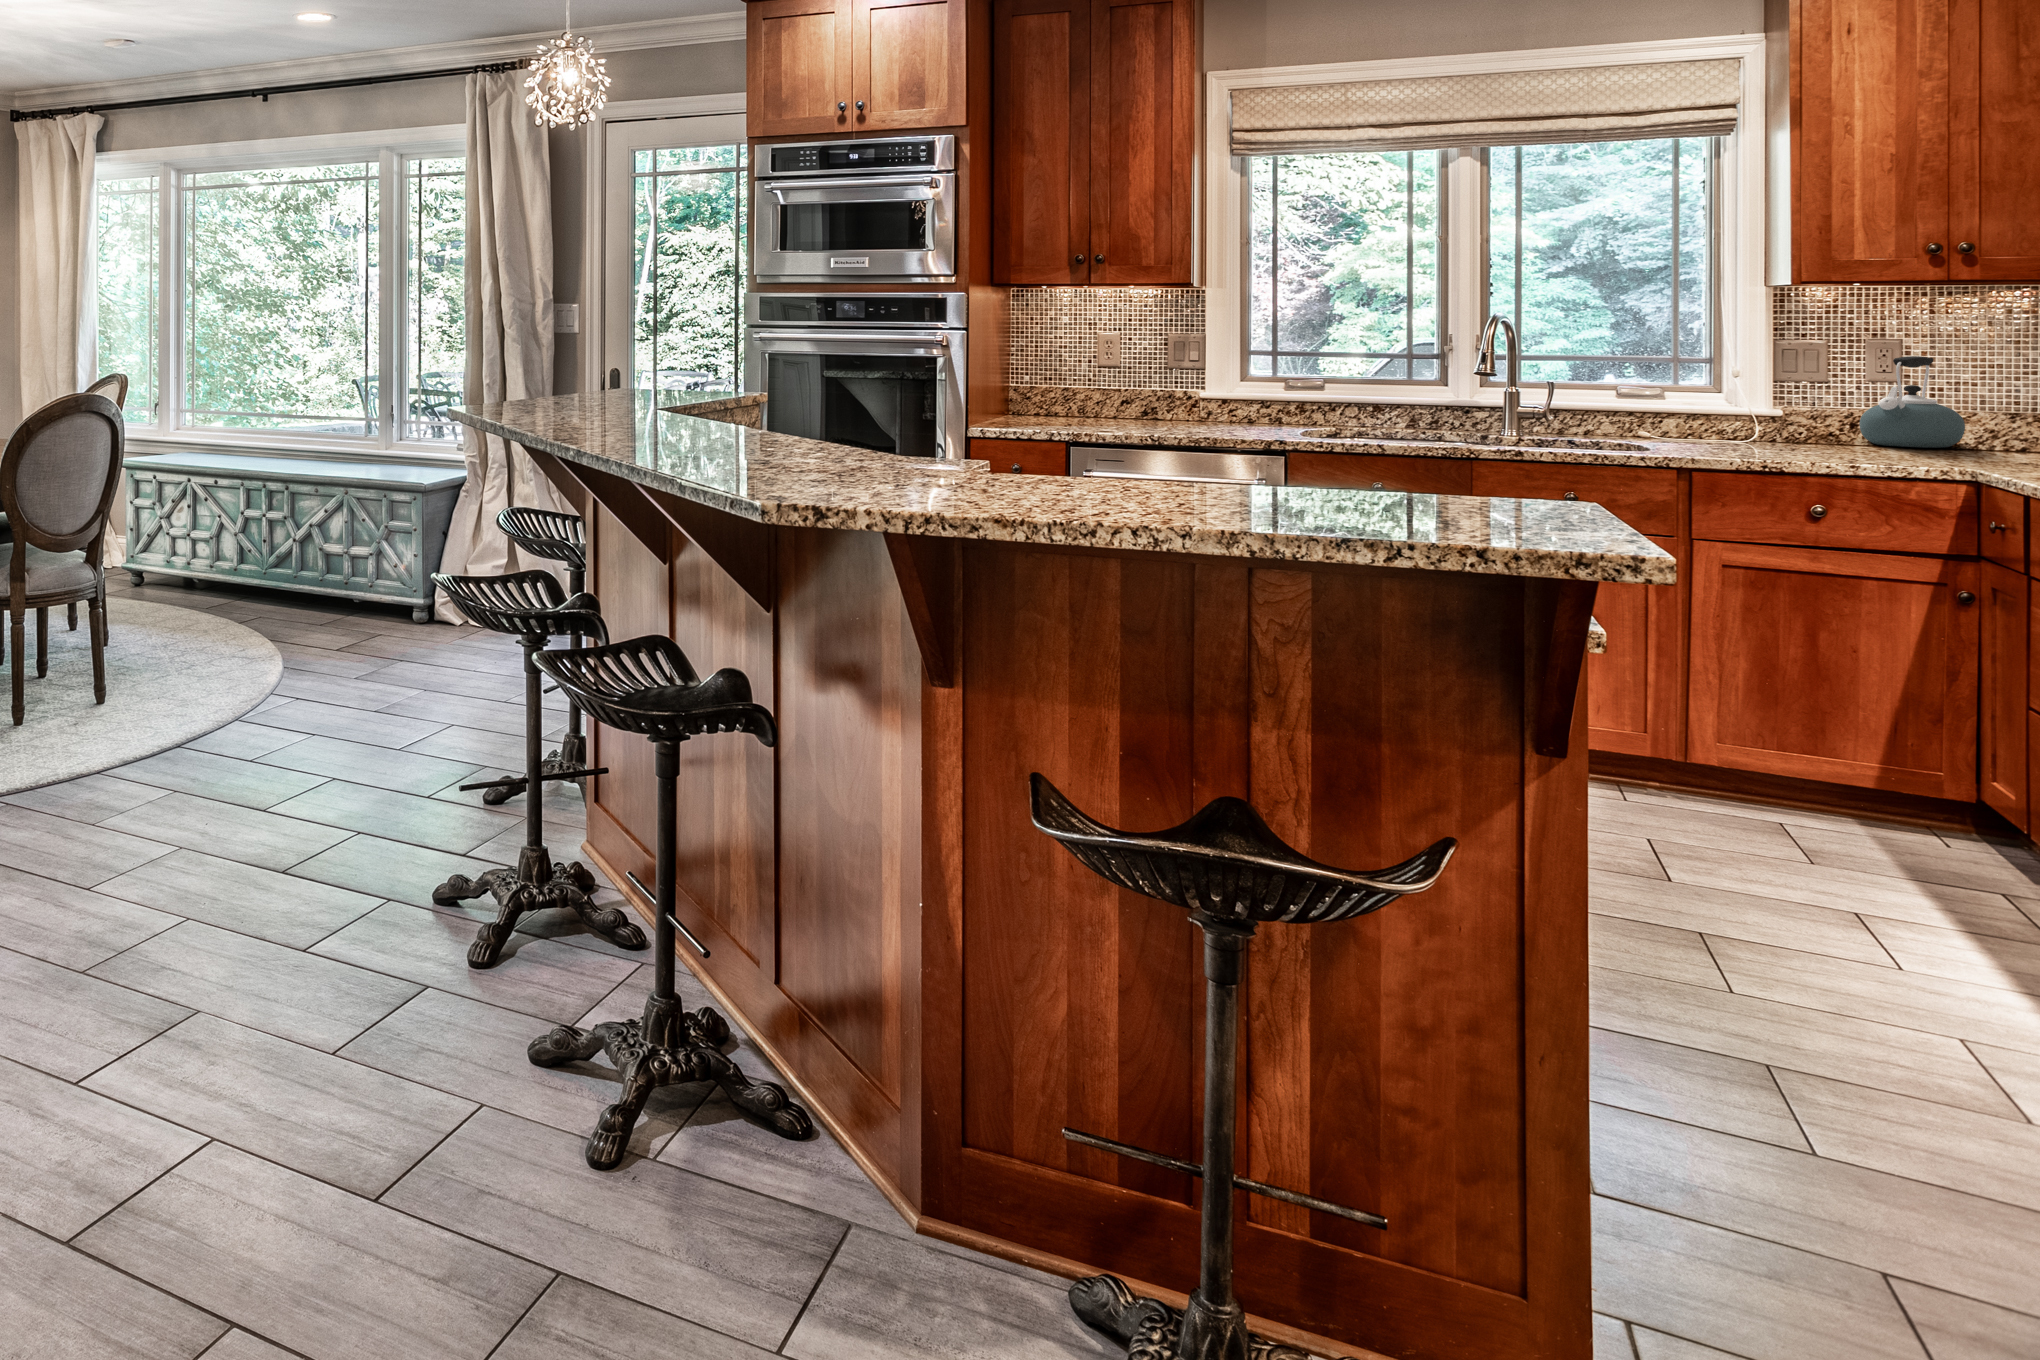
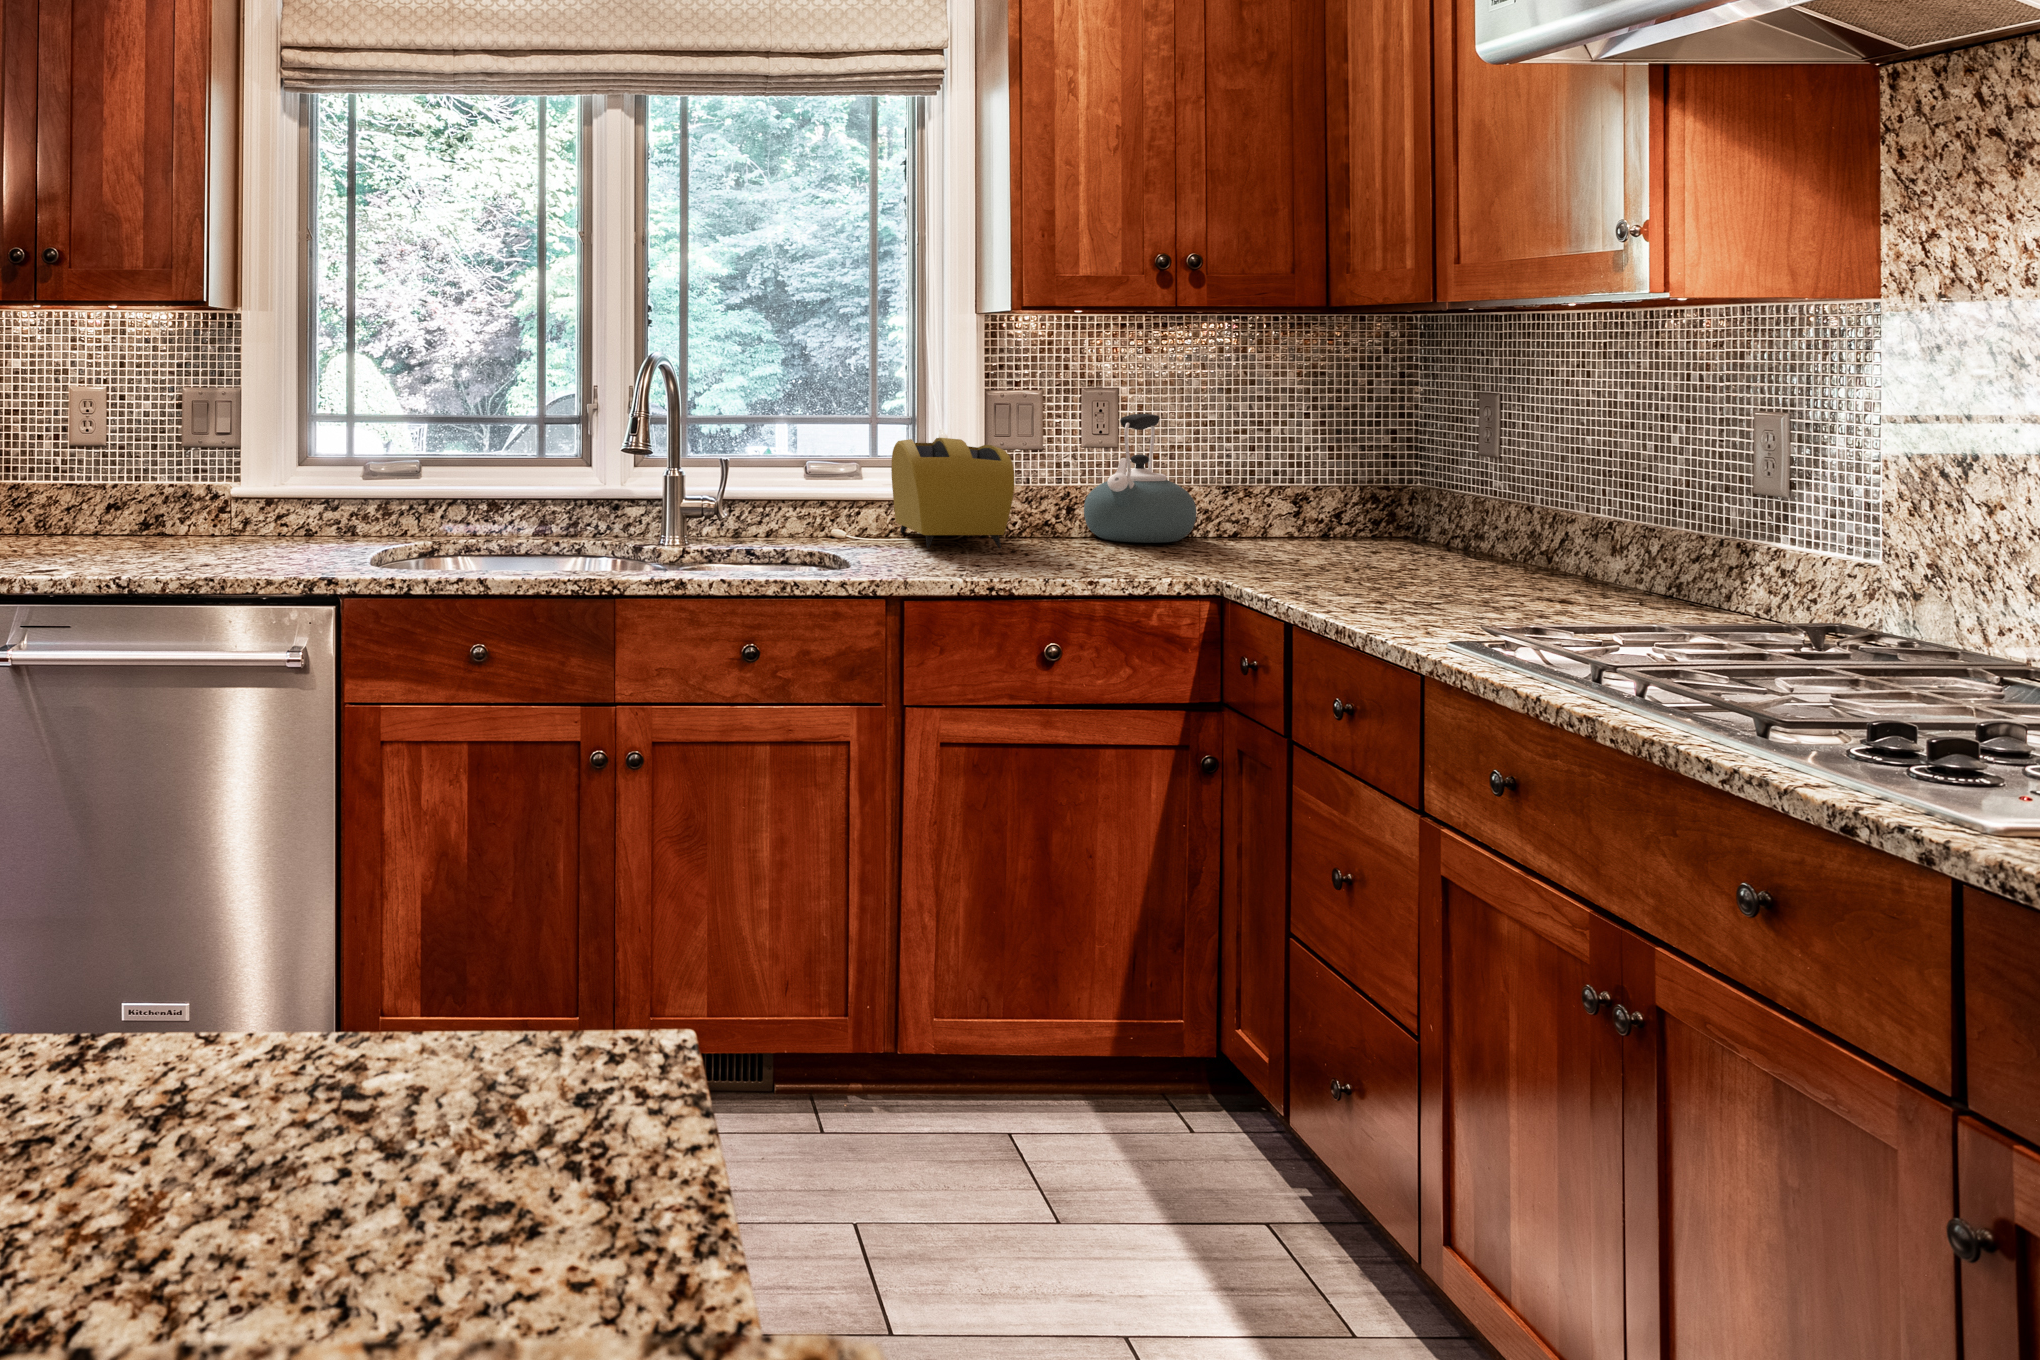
toaster: none [1689,370,1792,445] -> present [891,438,1015,549]

